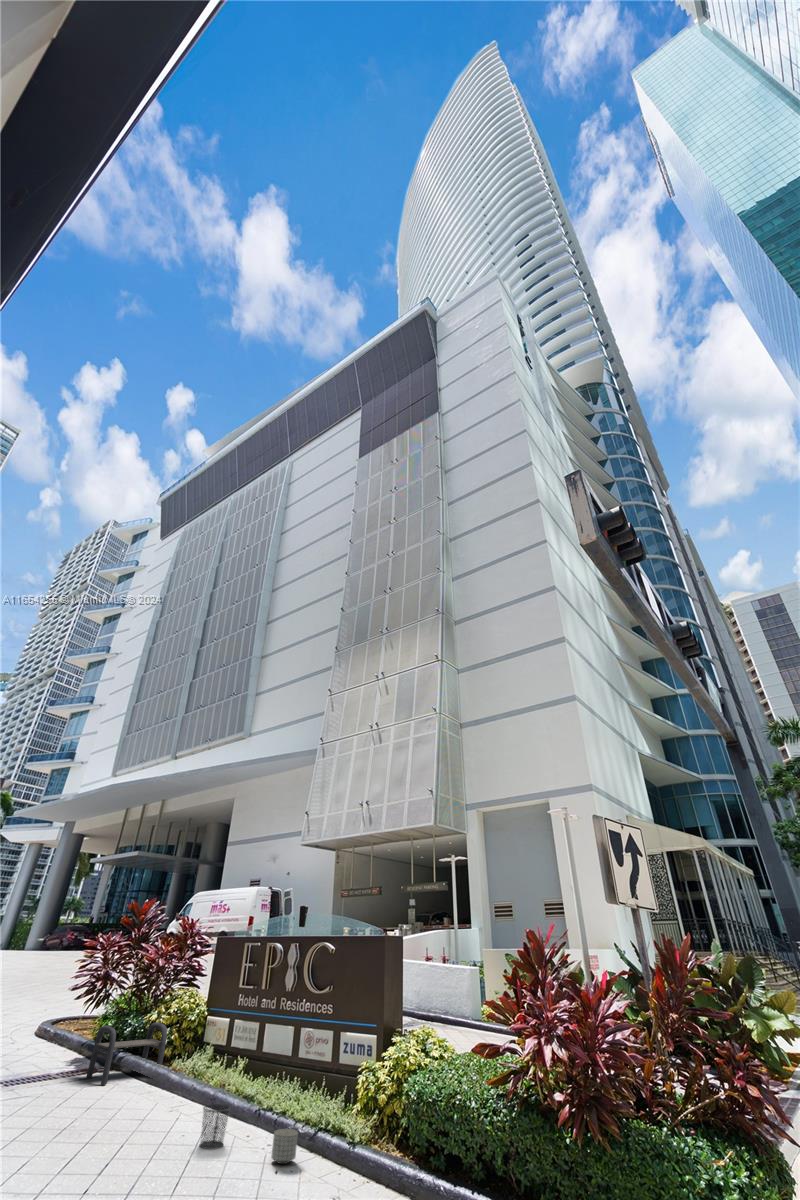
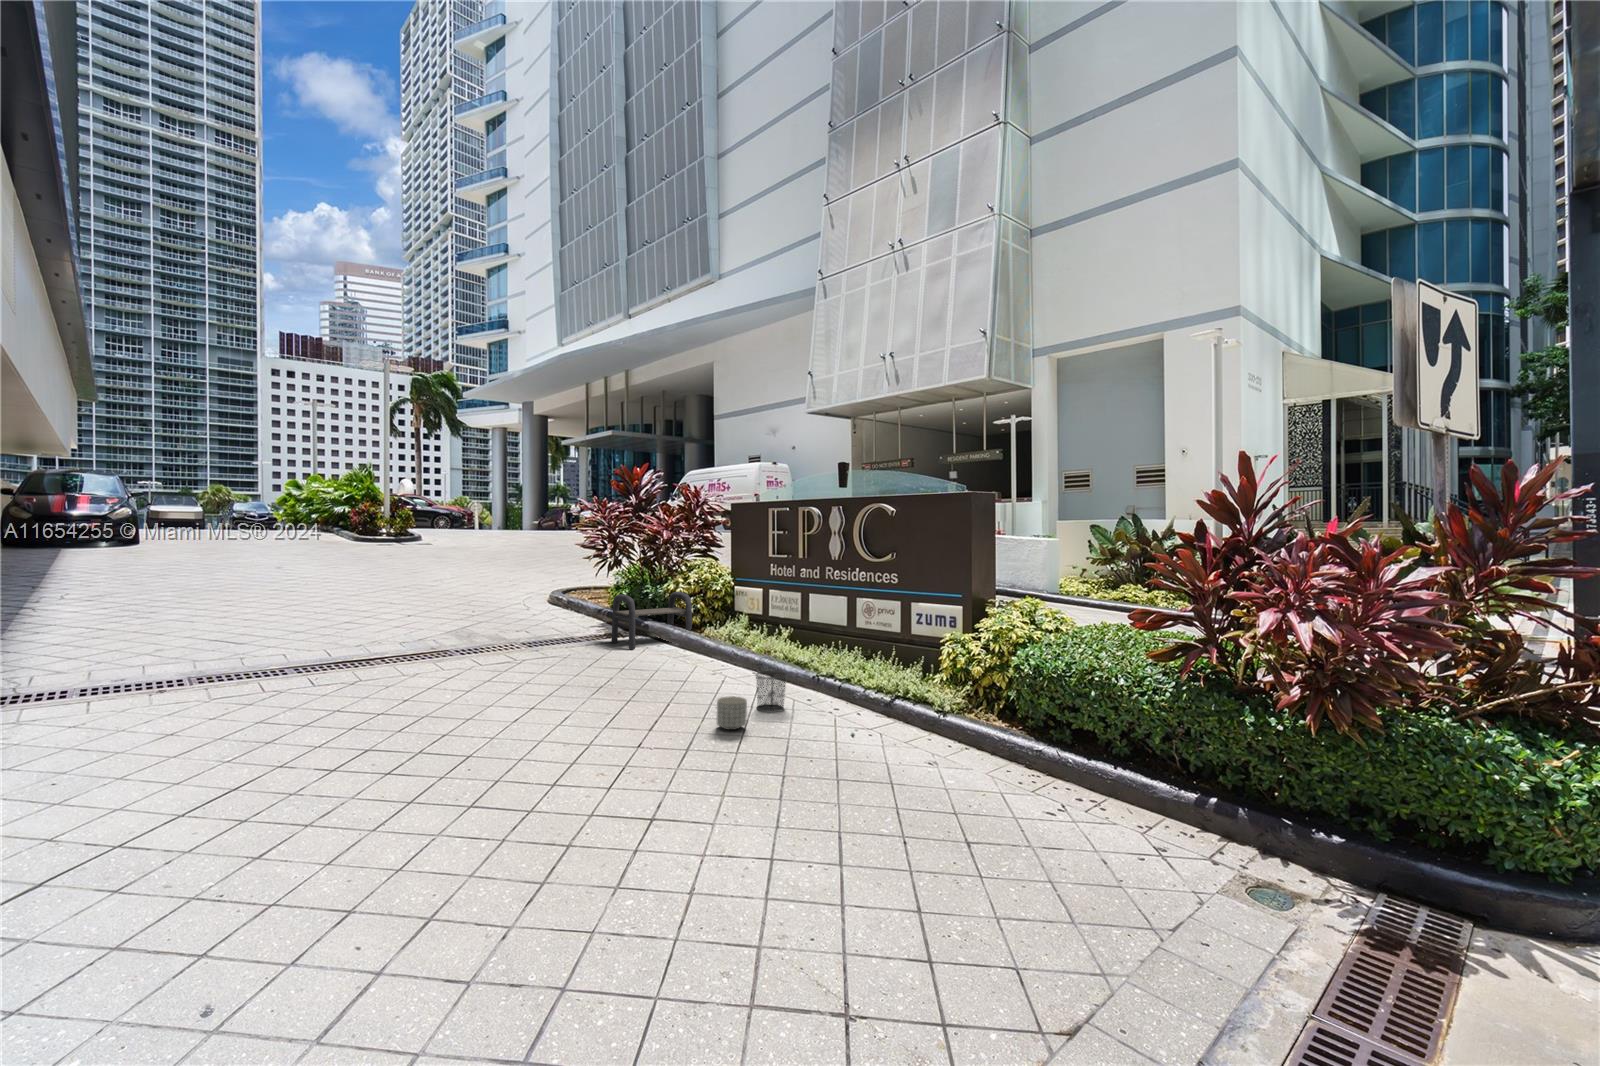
planter: present [271,1129,298,1164] -> present [716,696,747,730]

